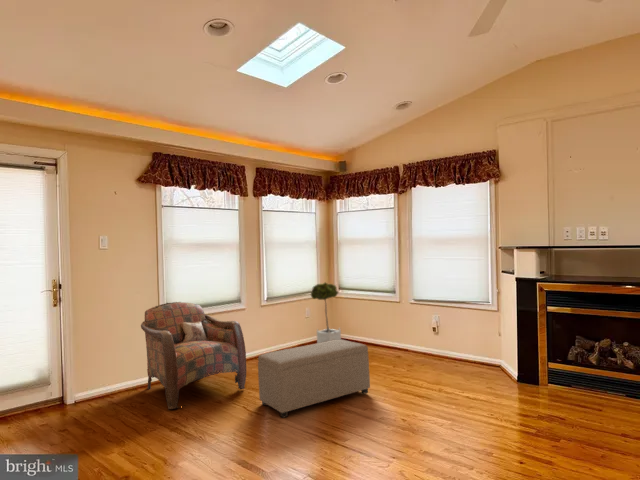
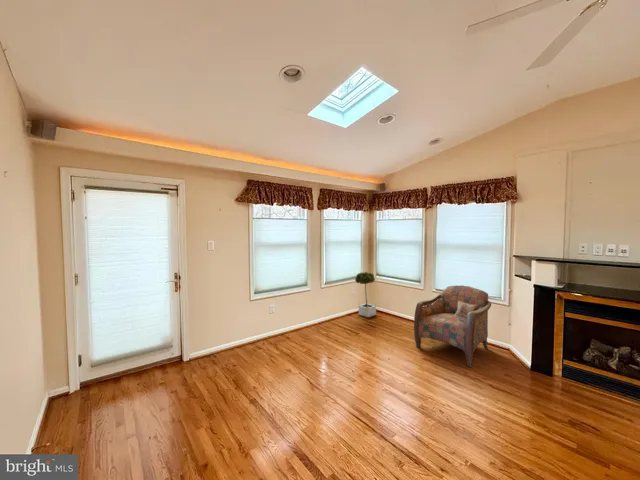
armchair: present [141,302,246,409] -> present [414,286,491,367]
ottoman: present [258,340,370,418] -> none [319,325,407,394]

